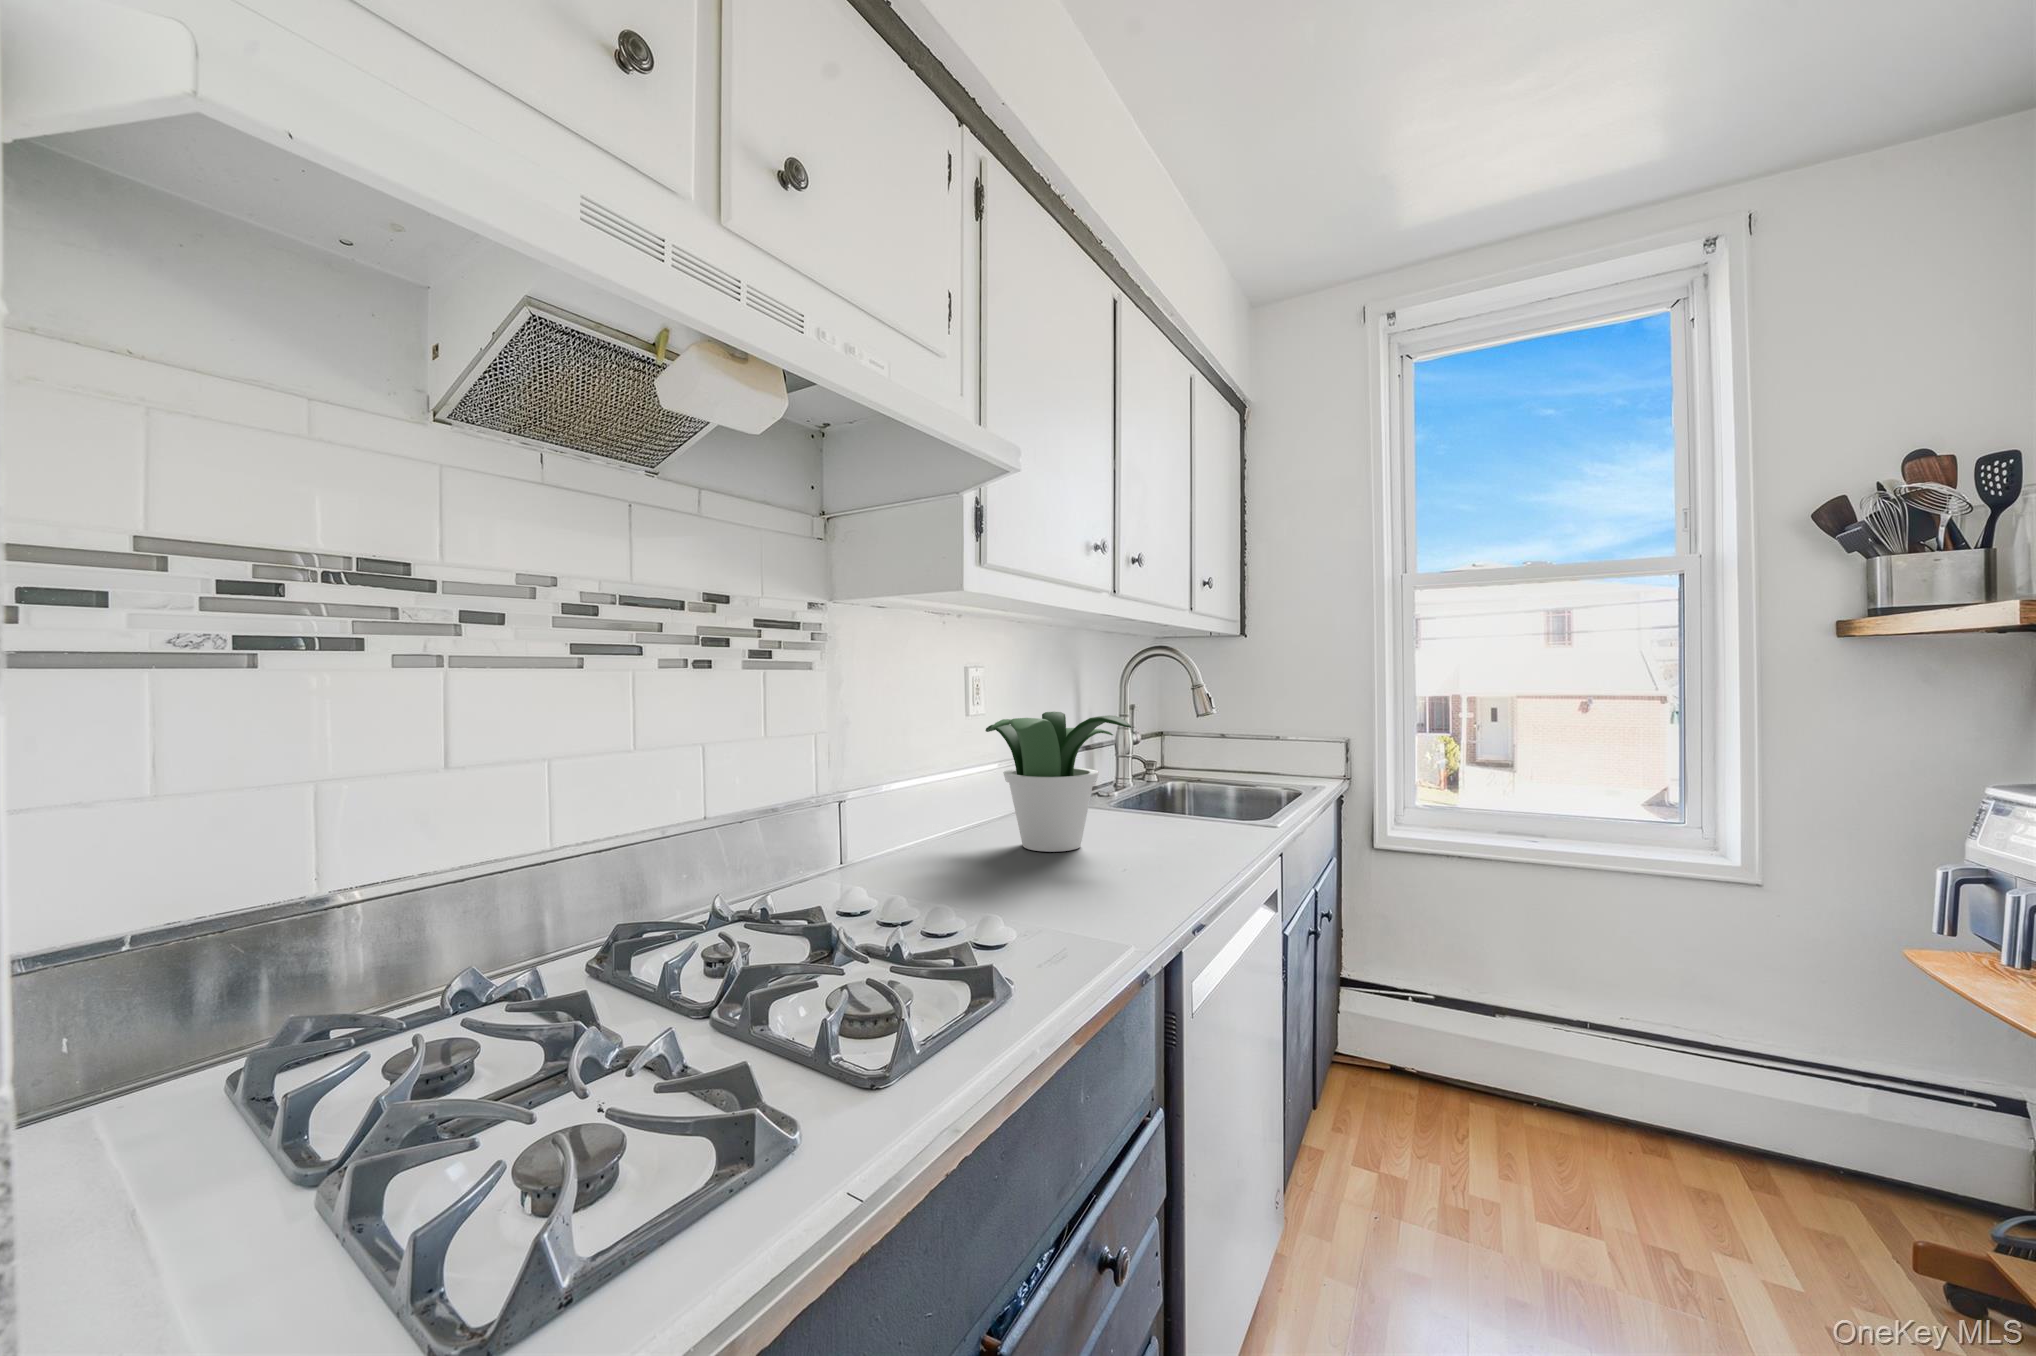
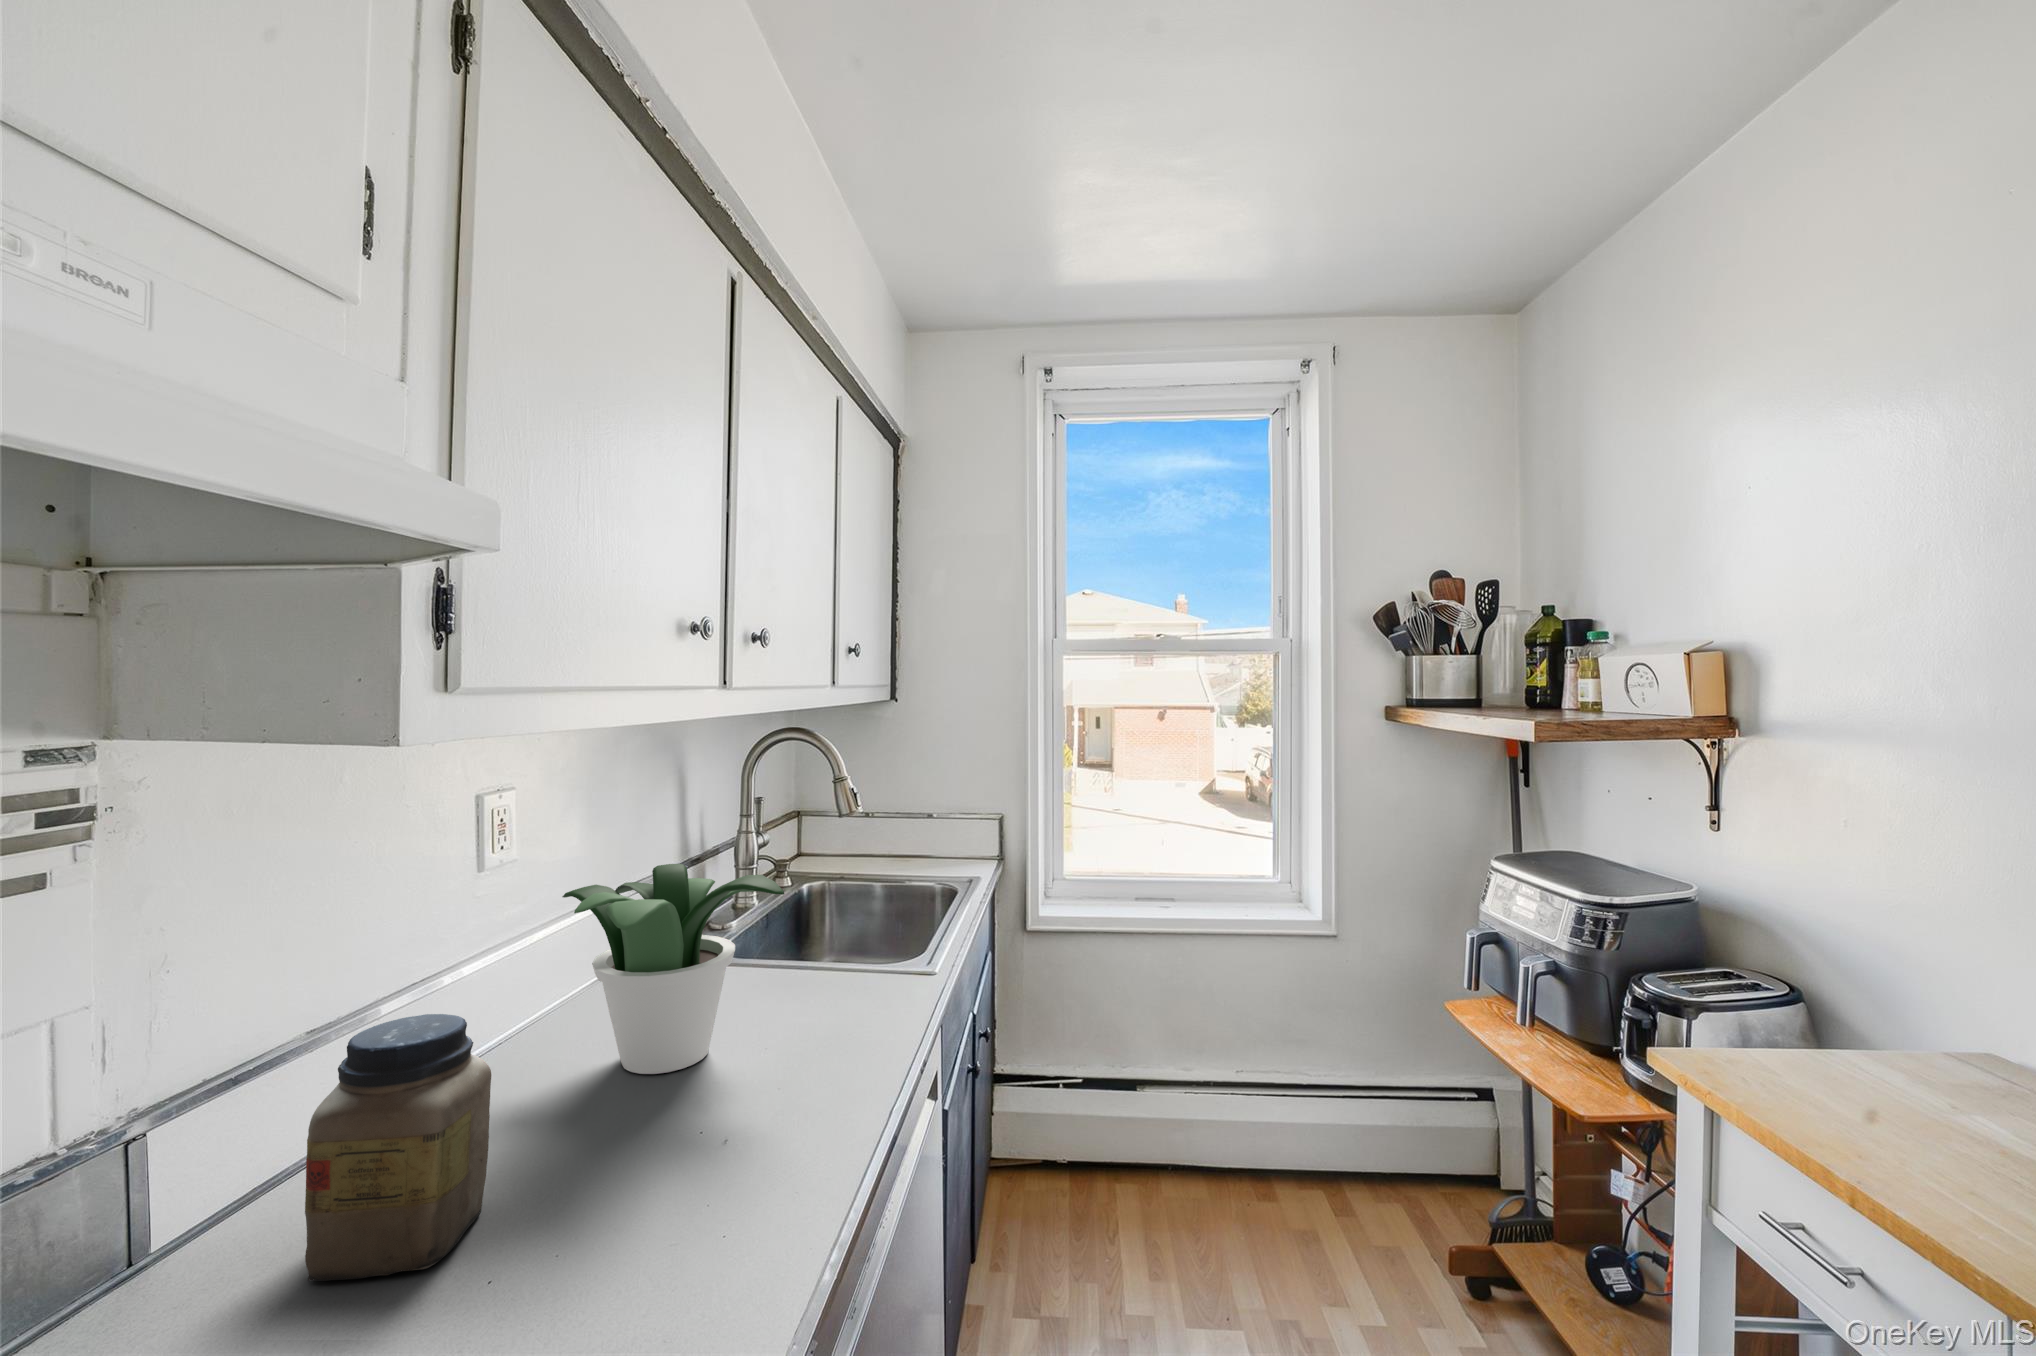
jar: none [849,762,942,900] -> present [305,1014,491,1281]

